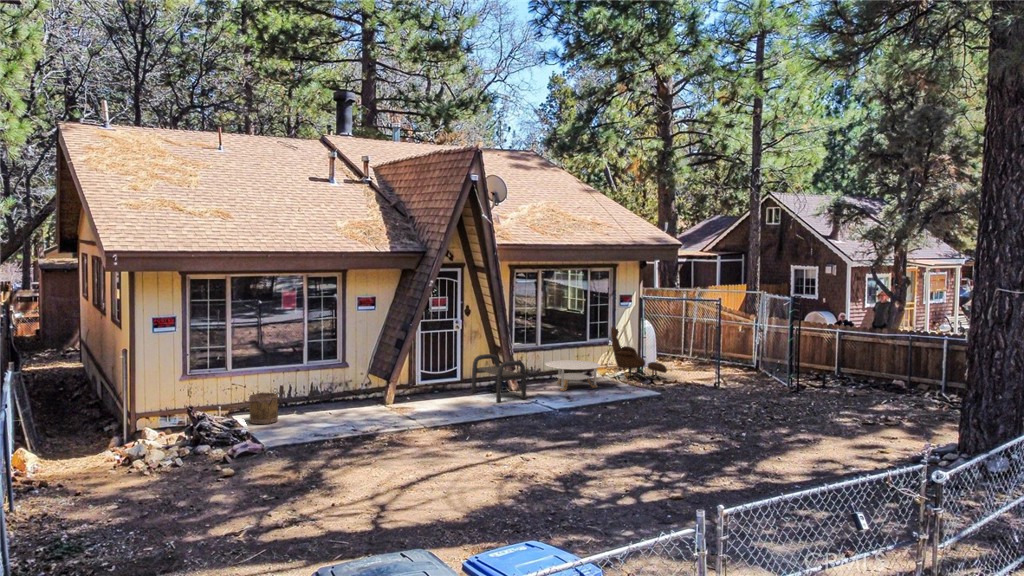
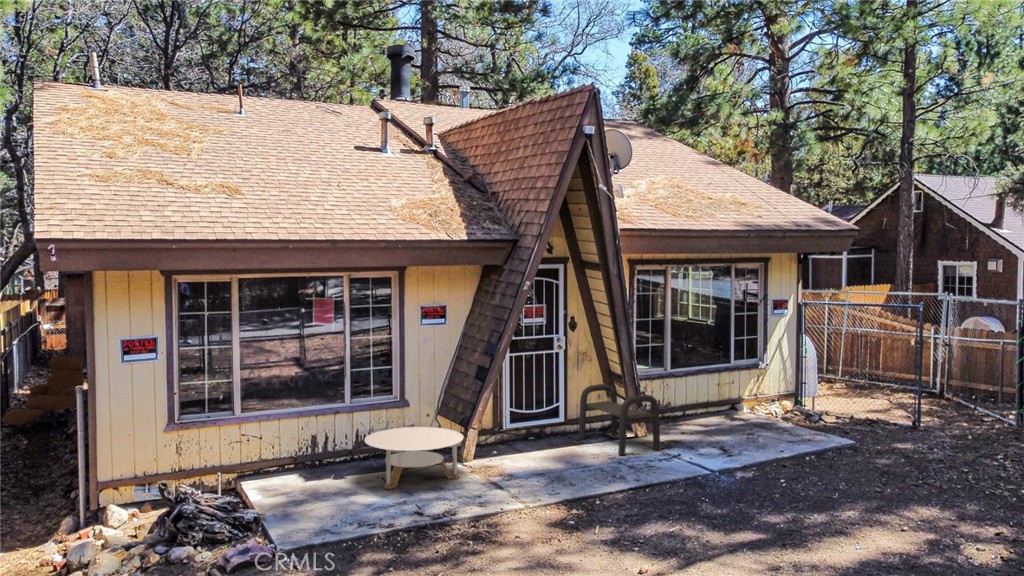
lounge chair: present [611,327,667,381] -> present [2,356,84,434]
round table: present [545,360,600,391] -> present [365,427,464,489]
bucket: present [249,392,281,424] -> none [266,444,313,495]

